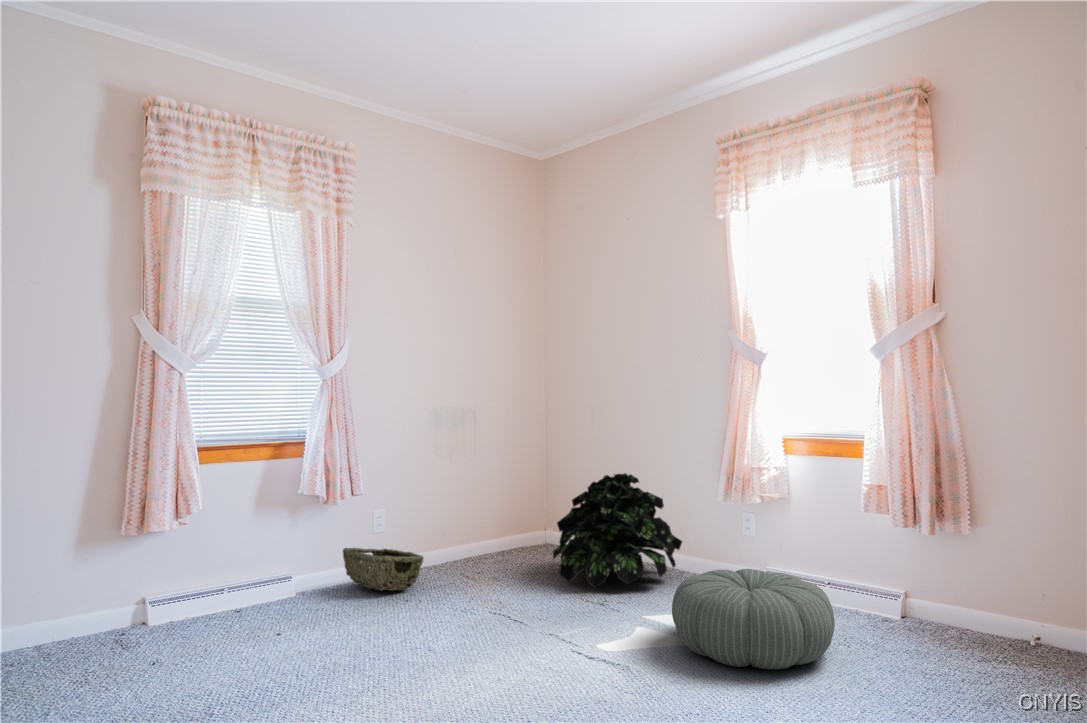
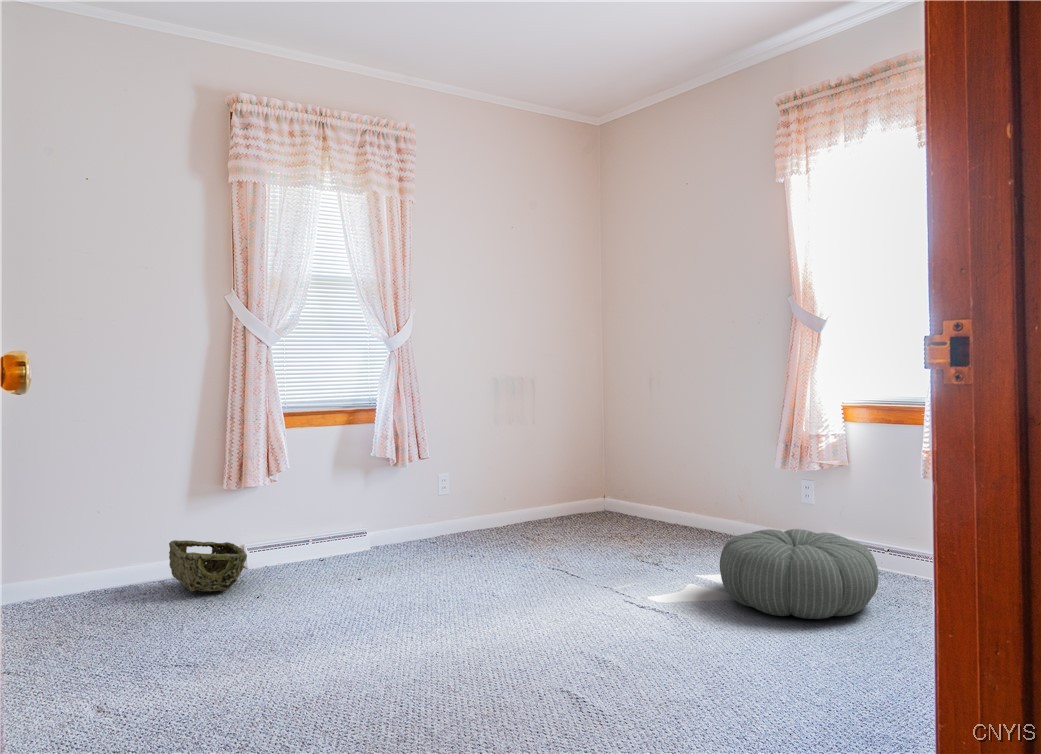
potted plant: present [553,473,682,588] -> none [612,440,740,549]
woven basket: present [343,548,423,591] -> present [169,540,247,592]

